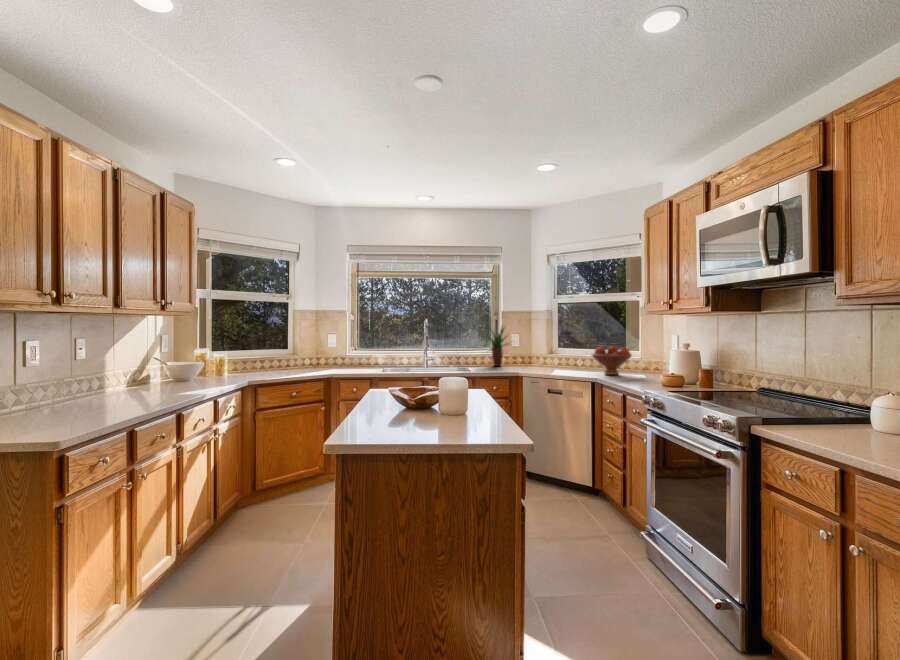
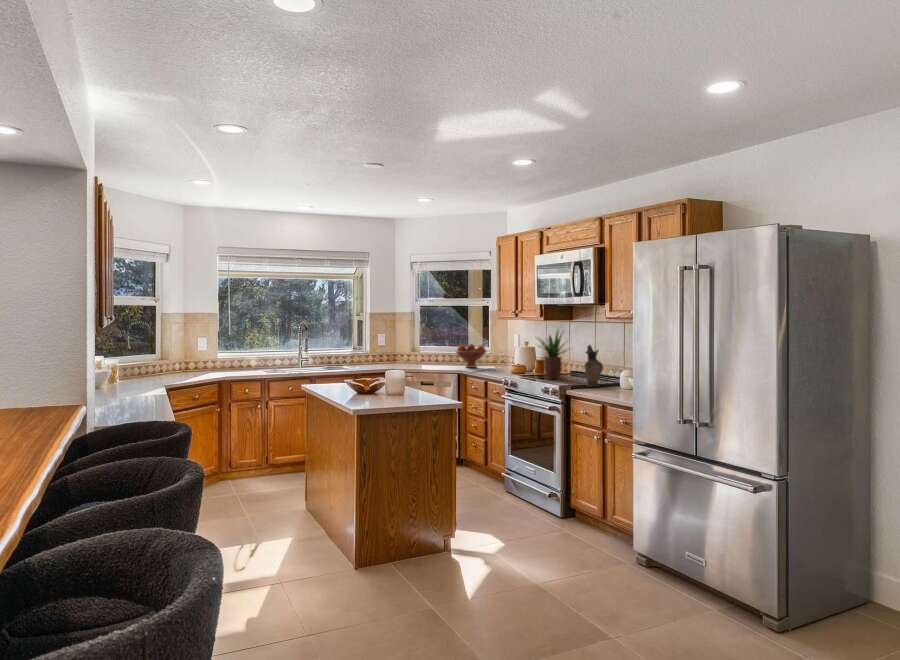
potted plant: present [488,327,508,366] -> present [539,330,565,379]
ceramic pitcher: none [790,347,831,424] -> present [585,345,603,387]

